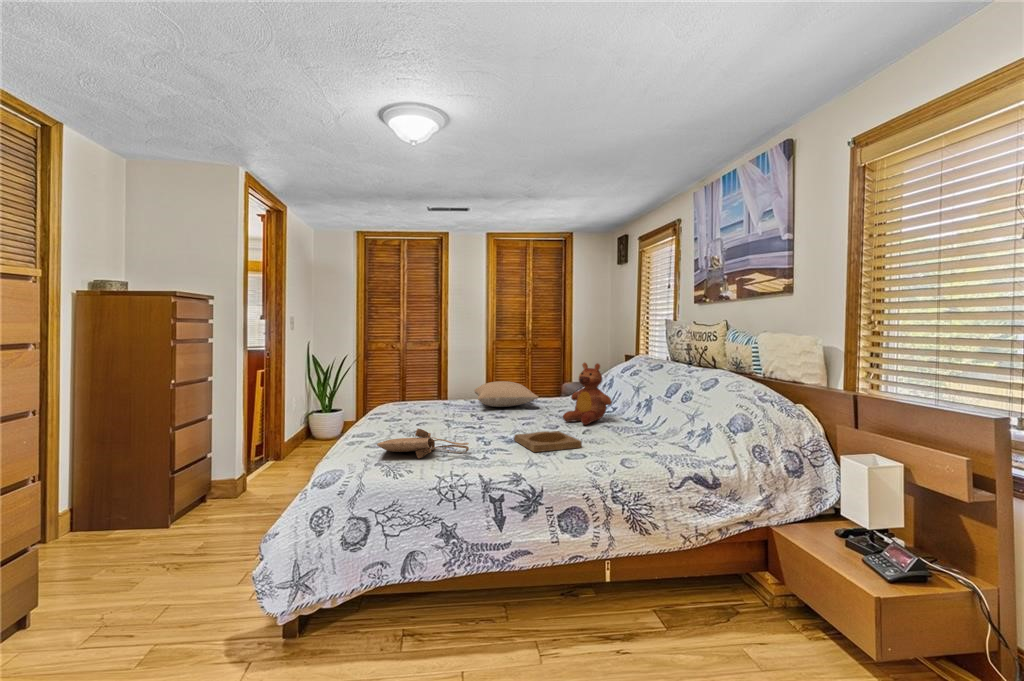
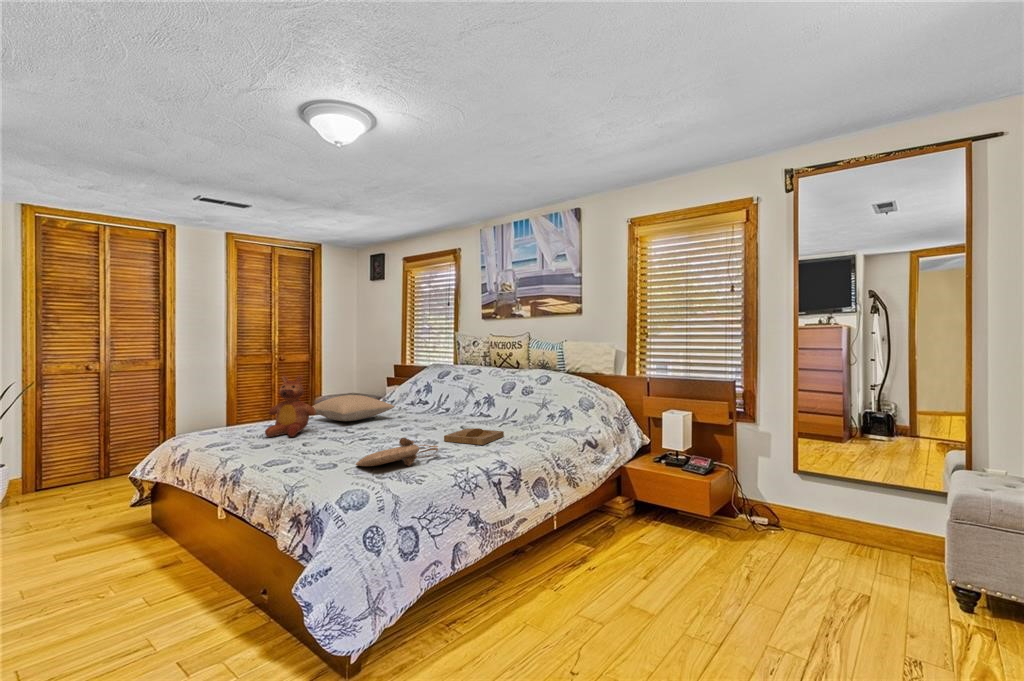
teddy bear: present [563,363,612,425] -> present [265,376,316,437]

